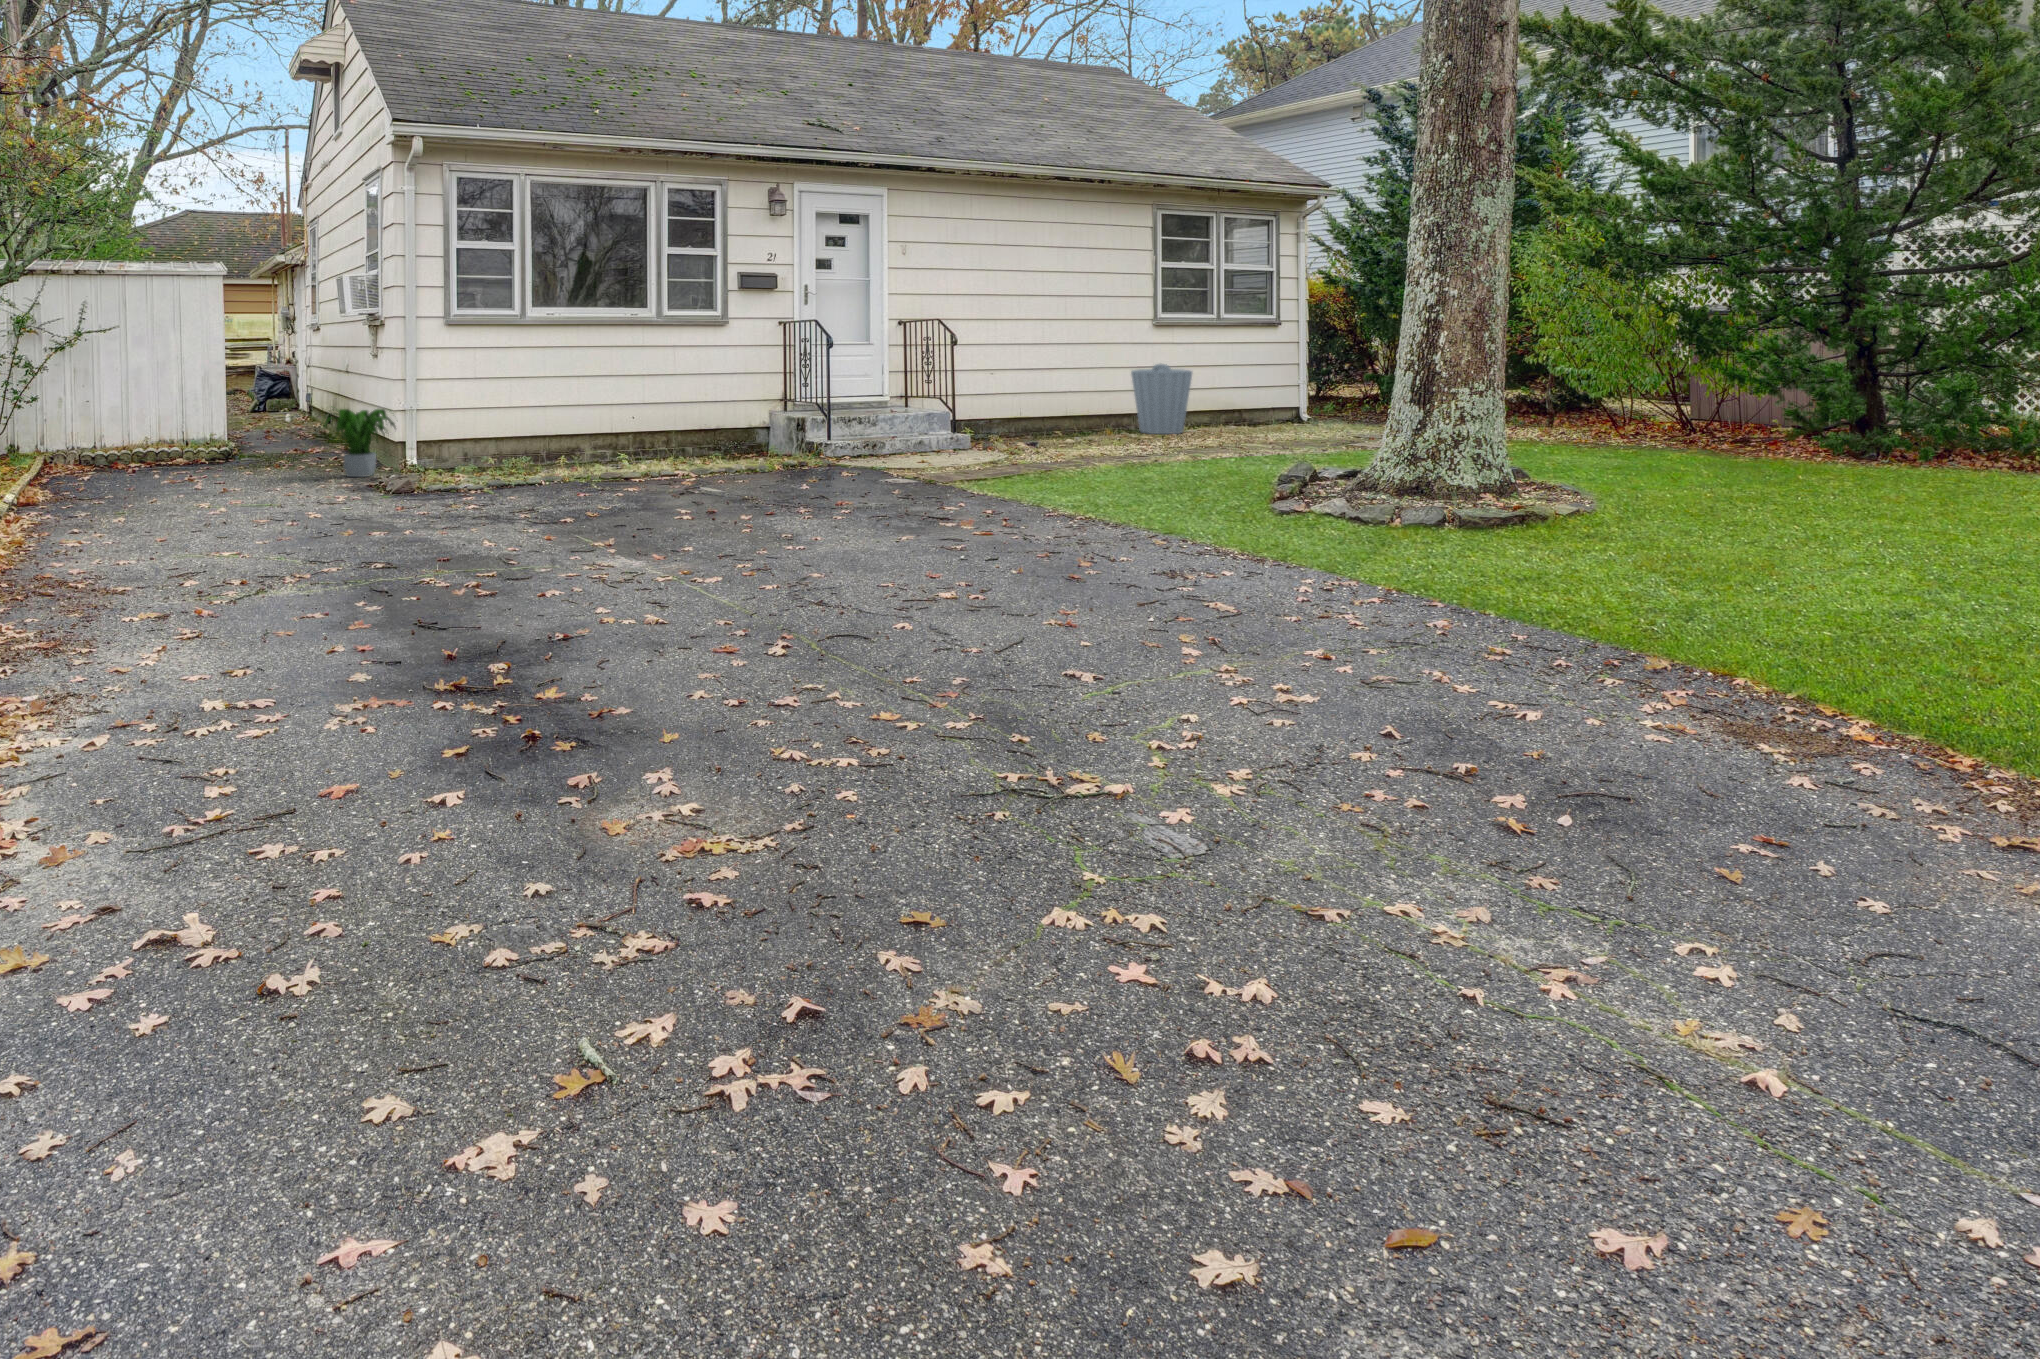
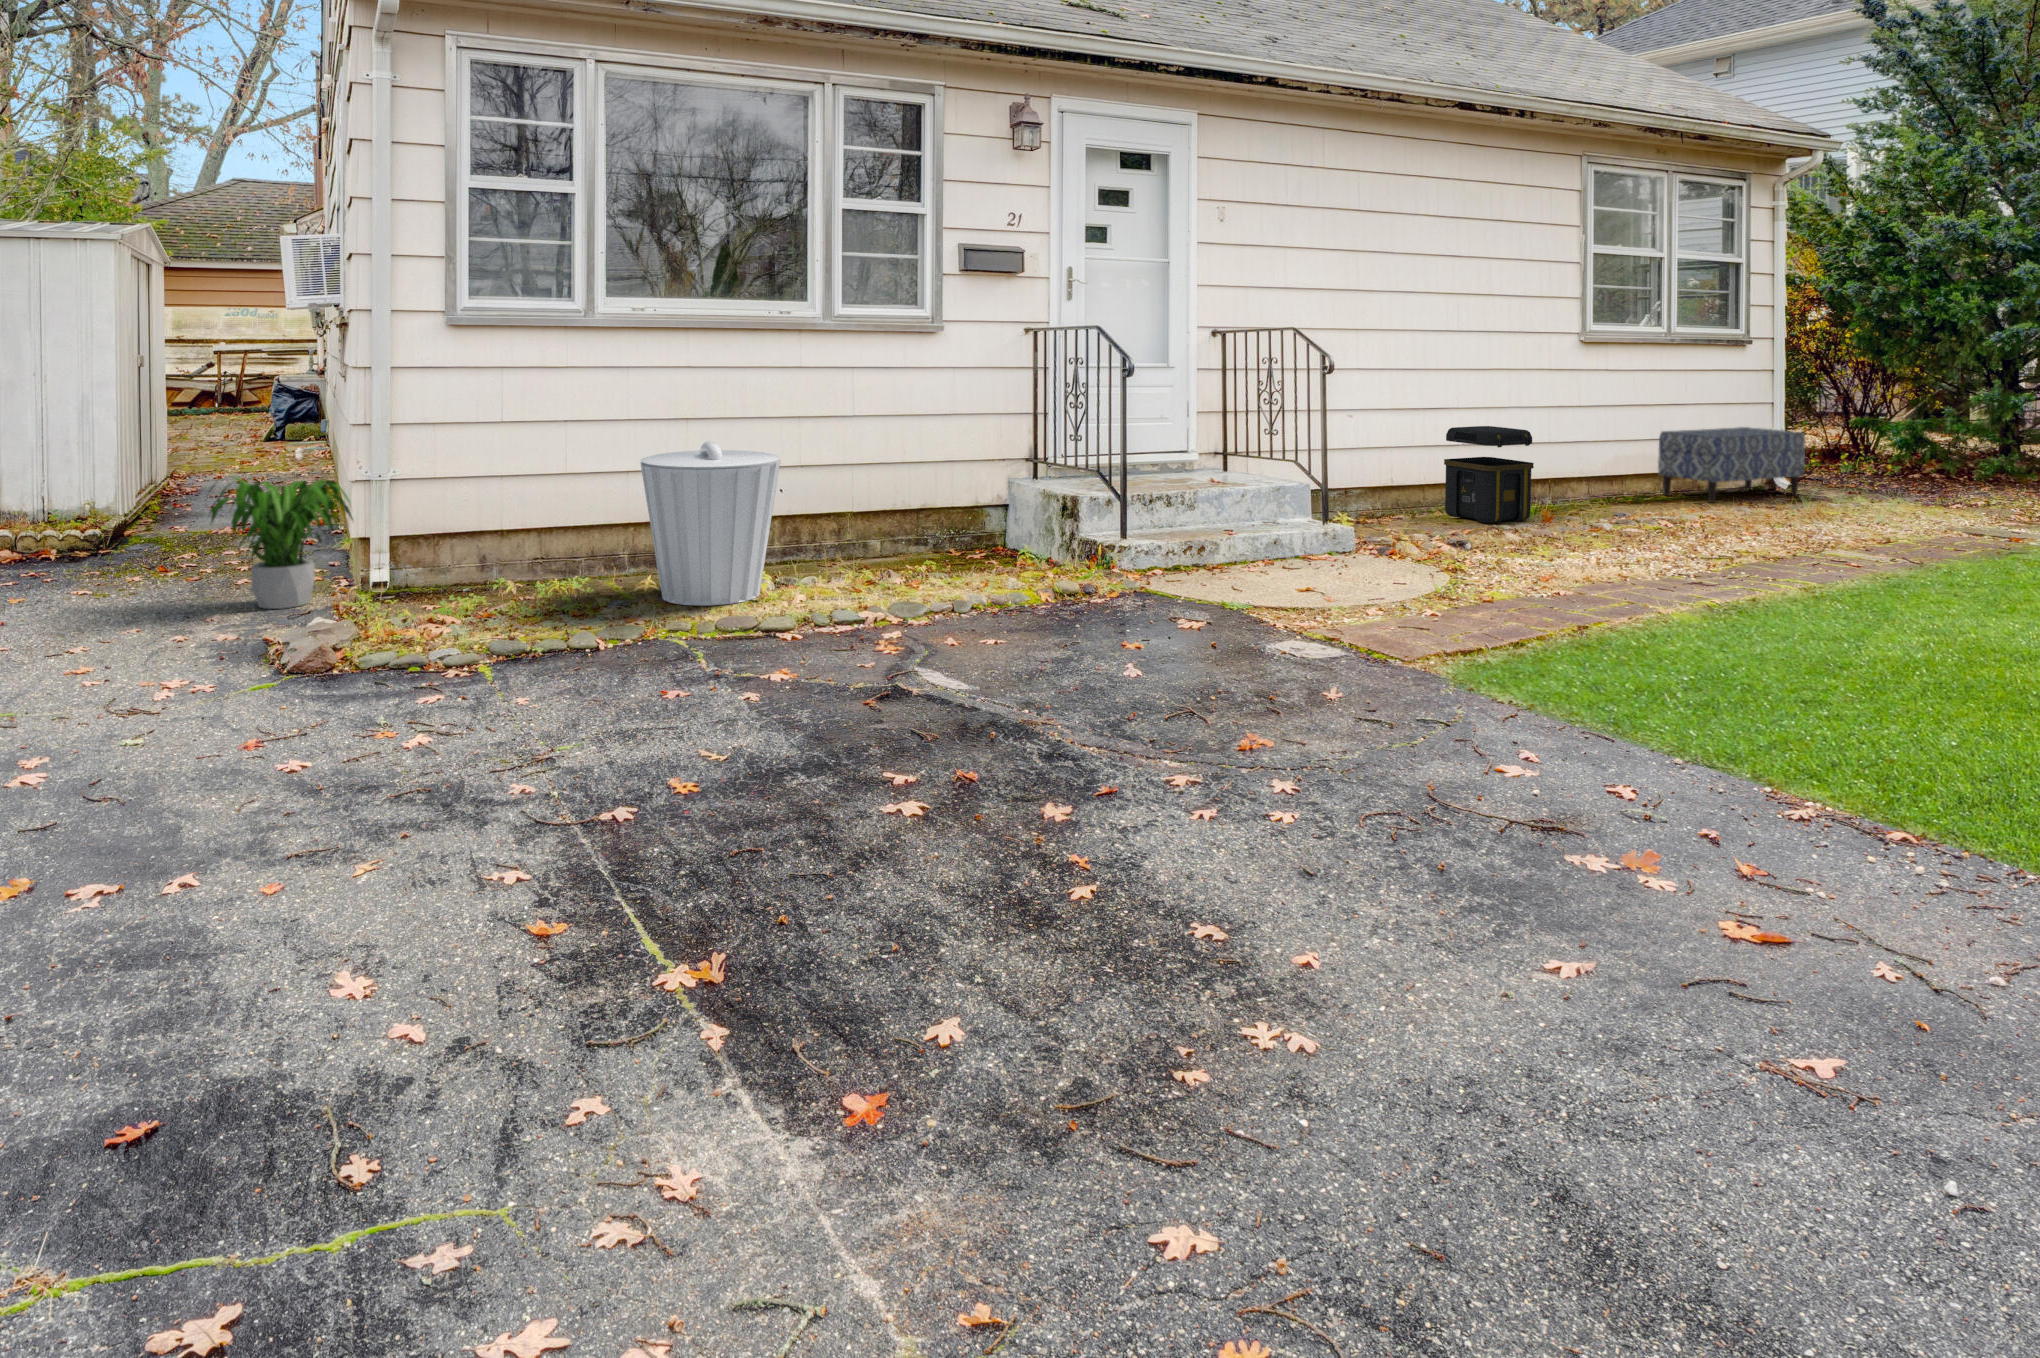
trash can: present [1131,364,1192,434] -> present [640,441,780,606]
toolbox: none [1054,379,1107,439] -> present [1444,426,1534,523]
bench: none [1211,381,1306,428] -> present [1658,427,1805,502]

